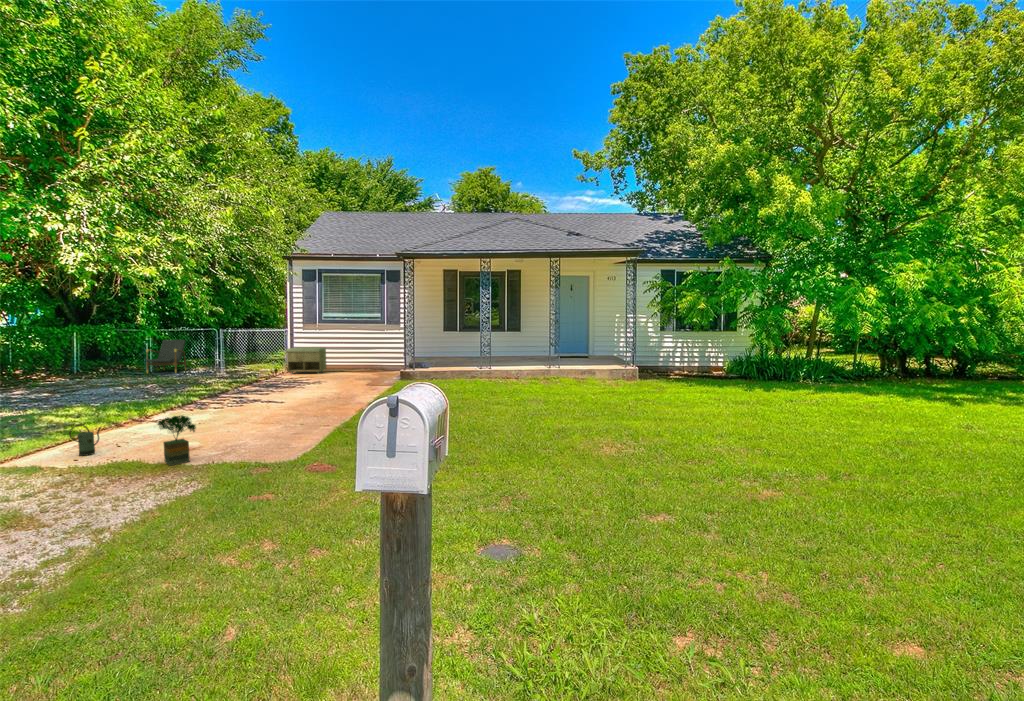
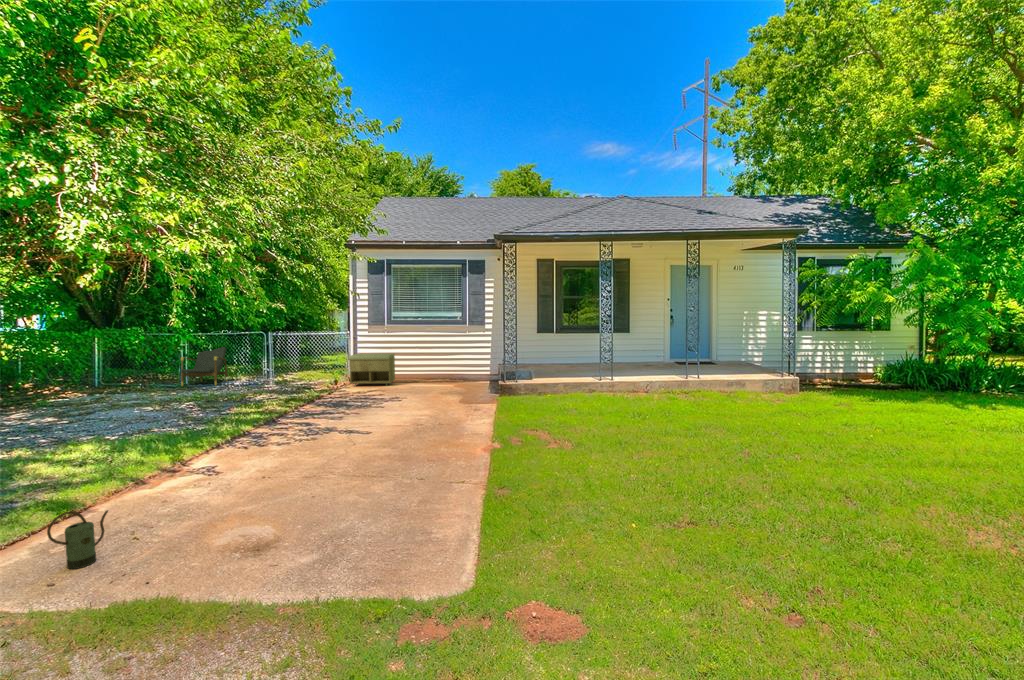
potted tree: present [158,416,196,465] -> none [206,499,282,606]

